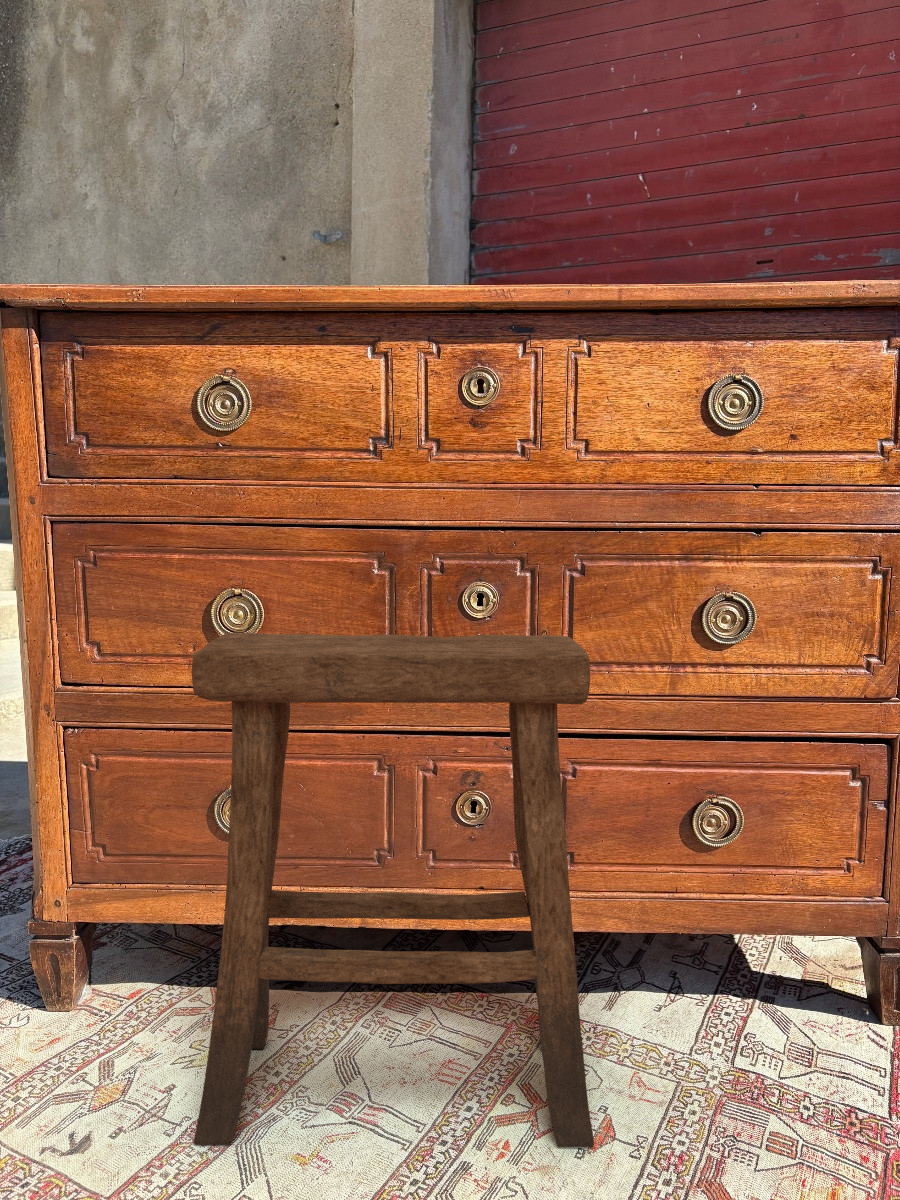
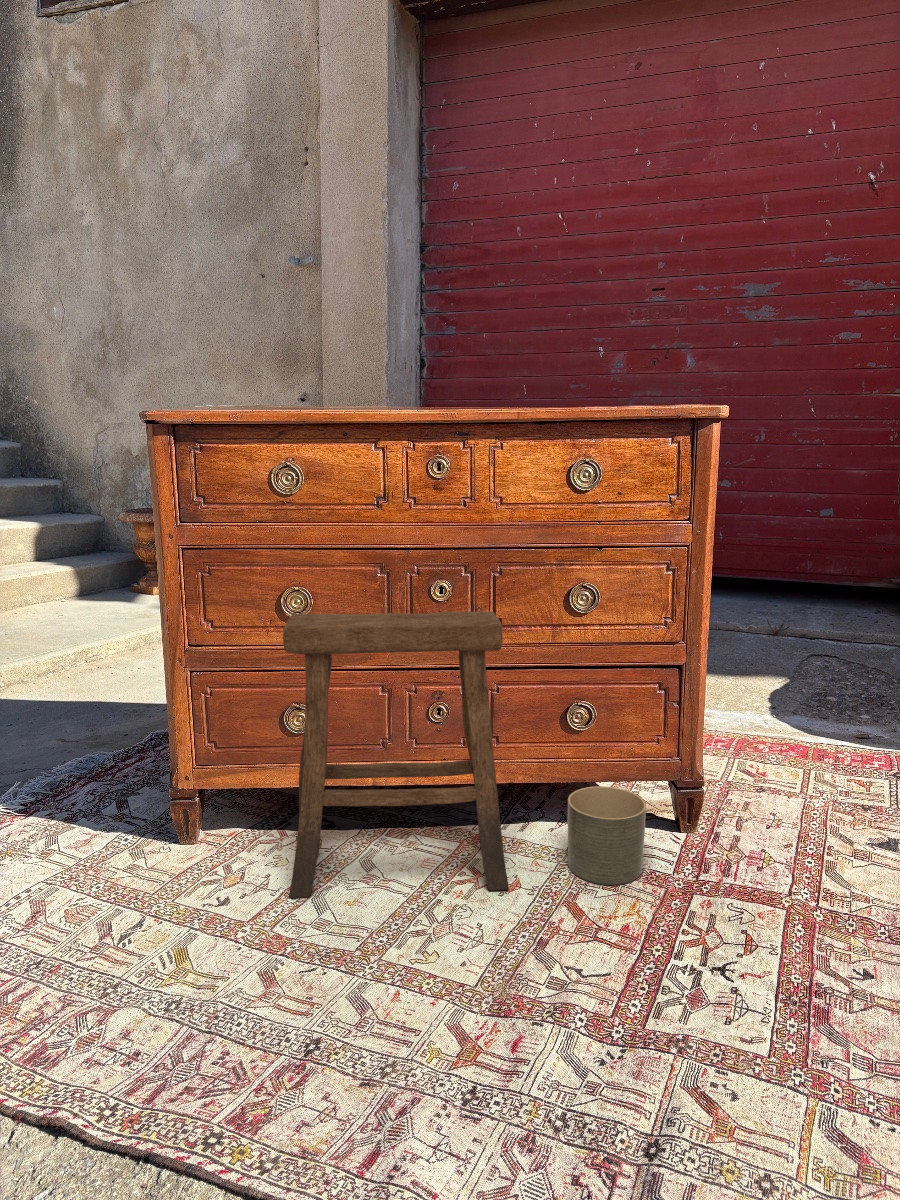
planter: none [696,945,845,1144] -> present [568,786,646,885]

